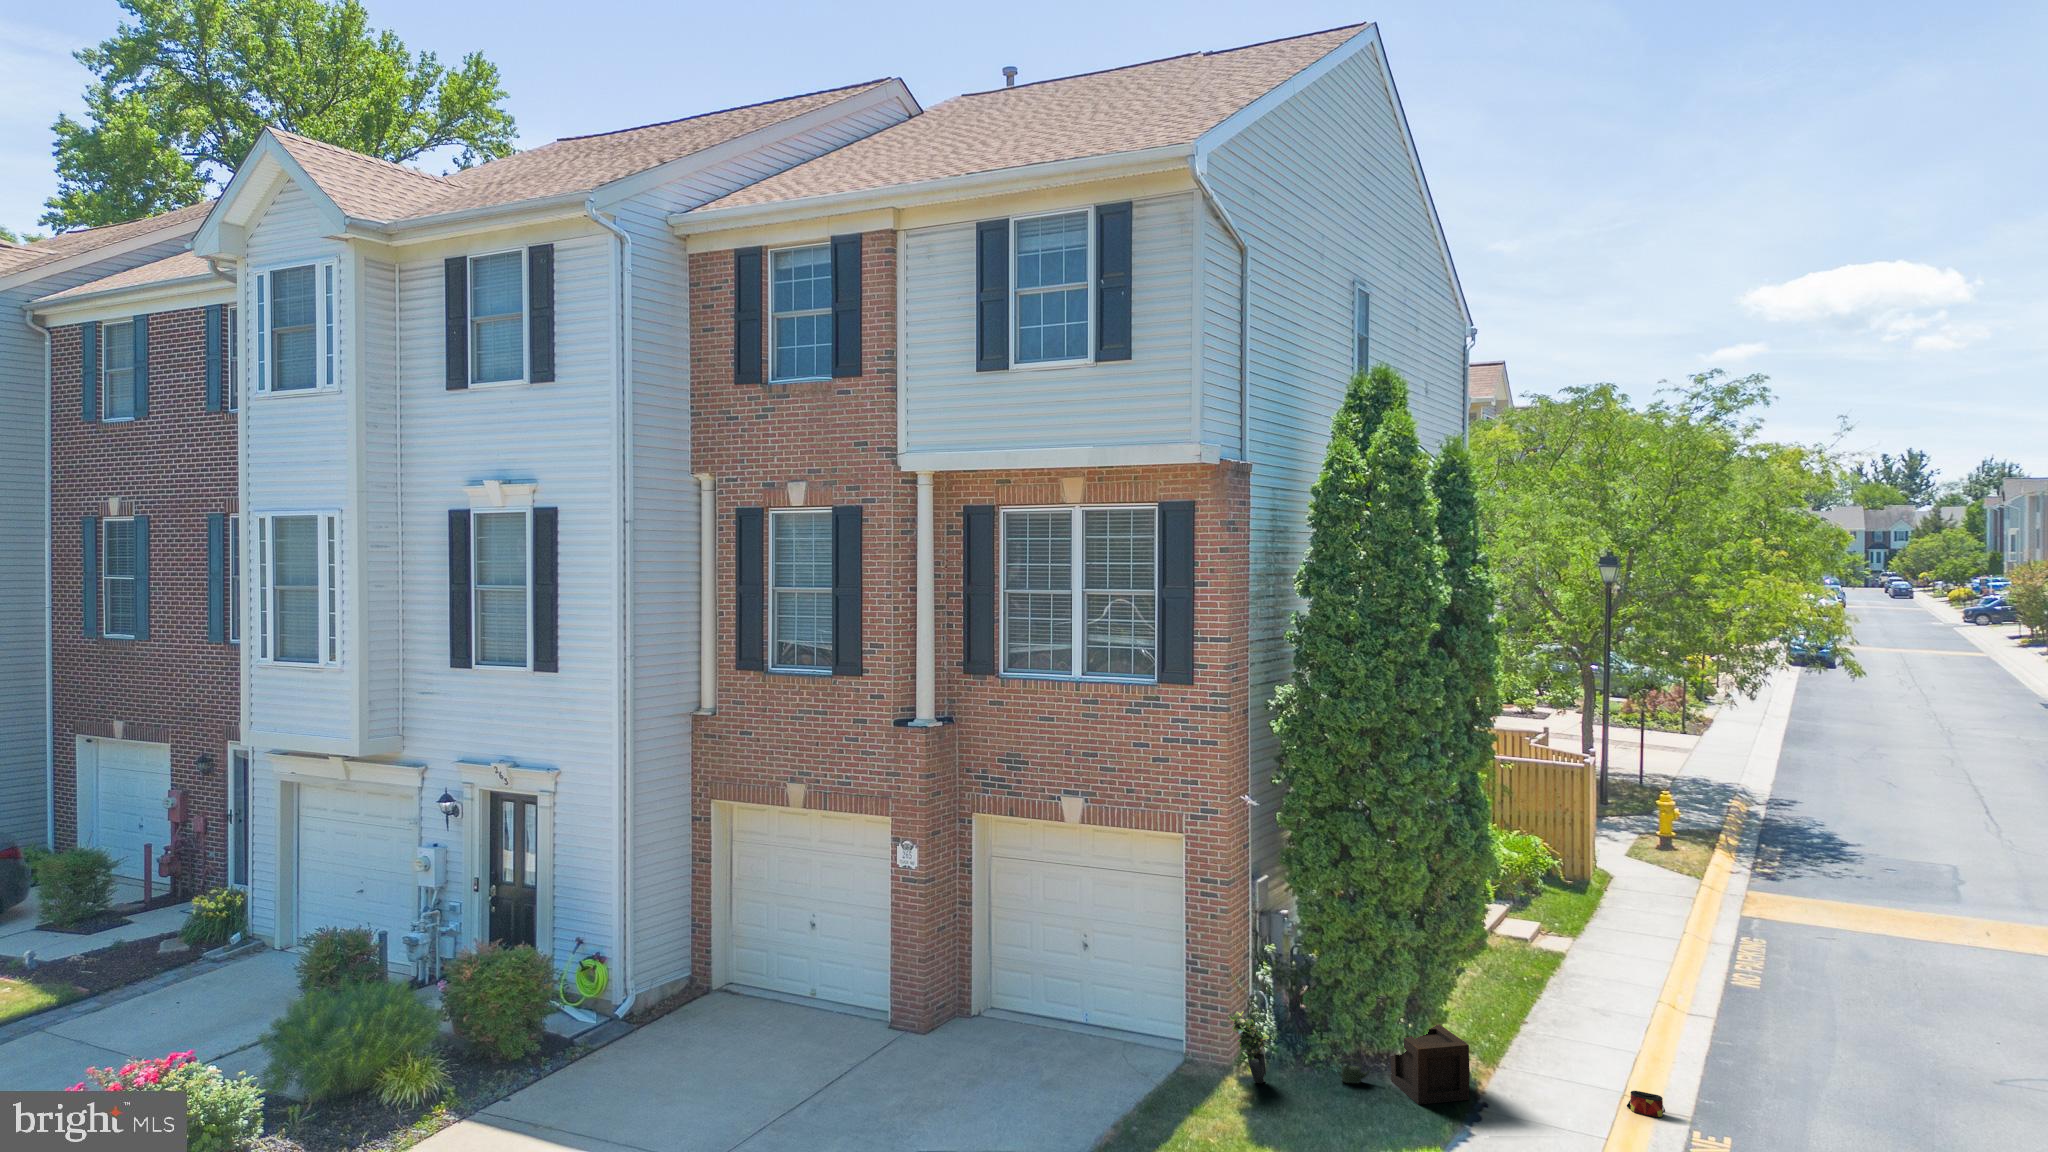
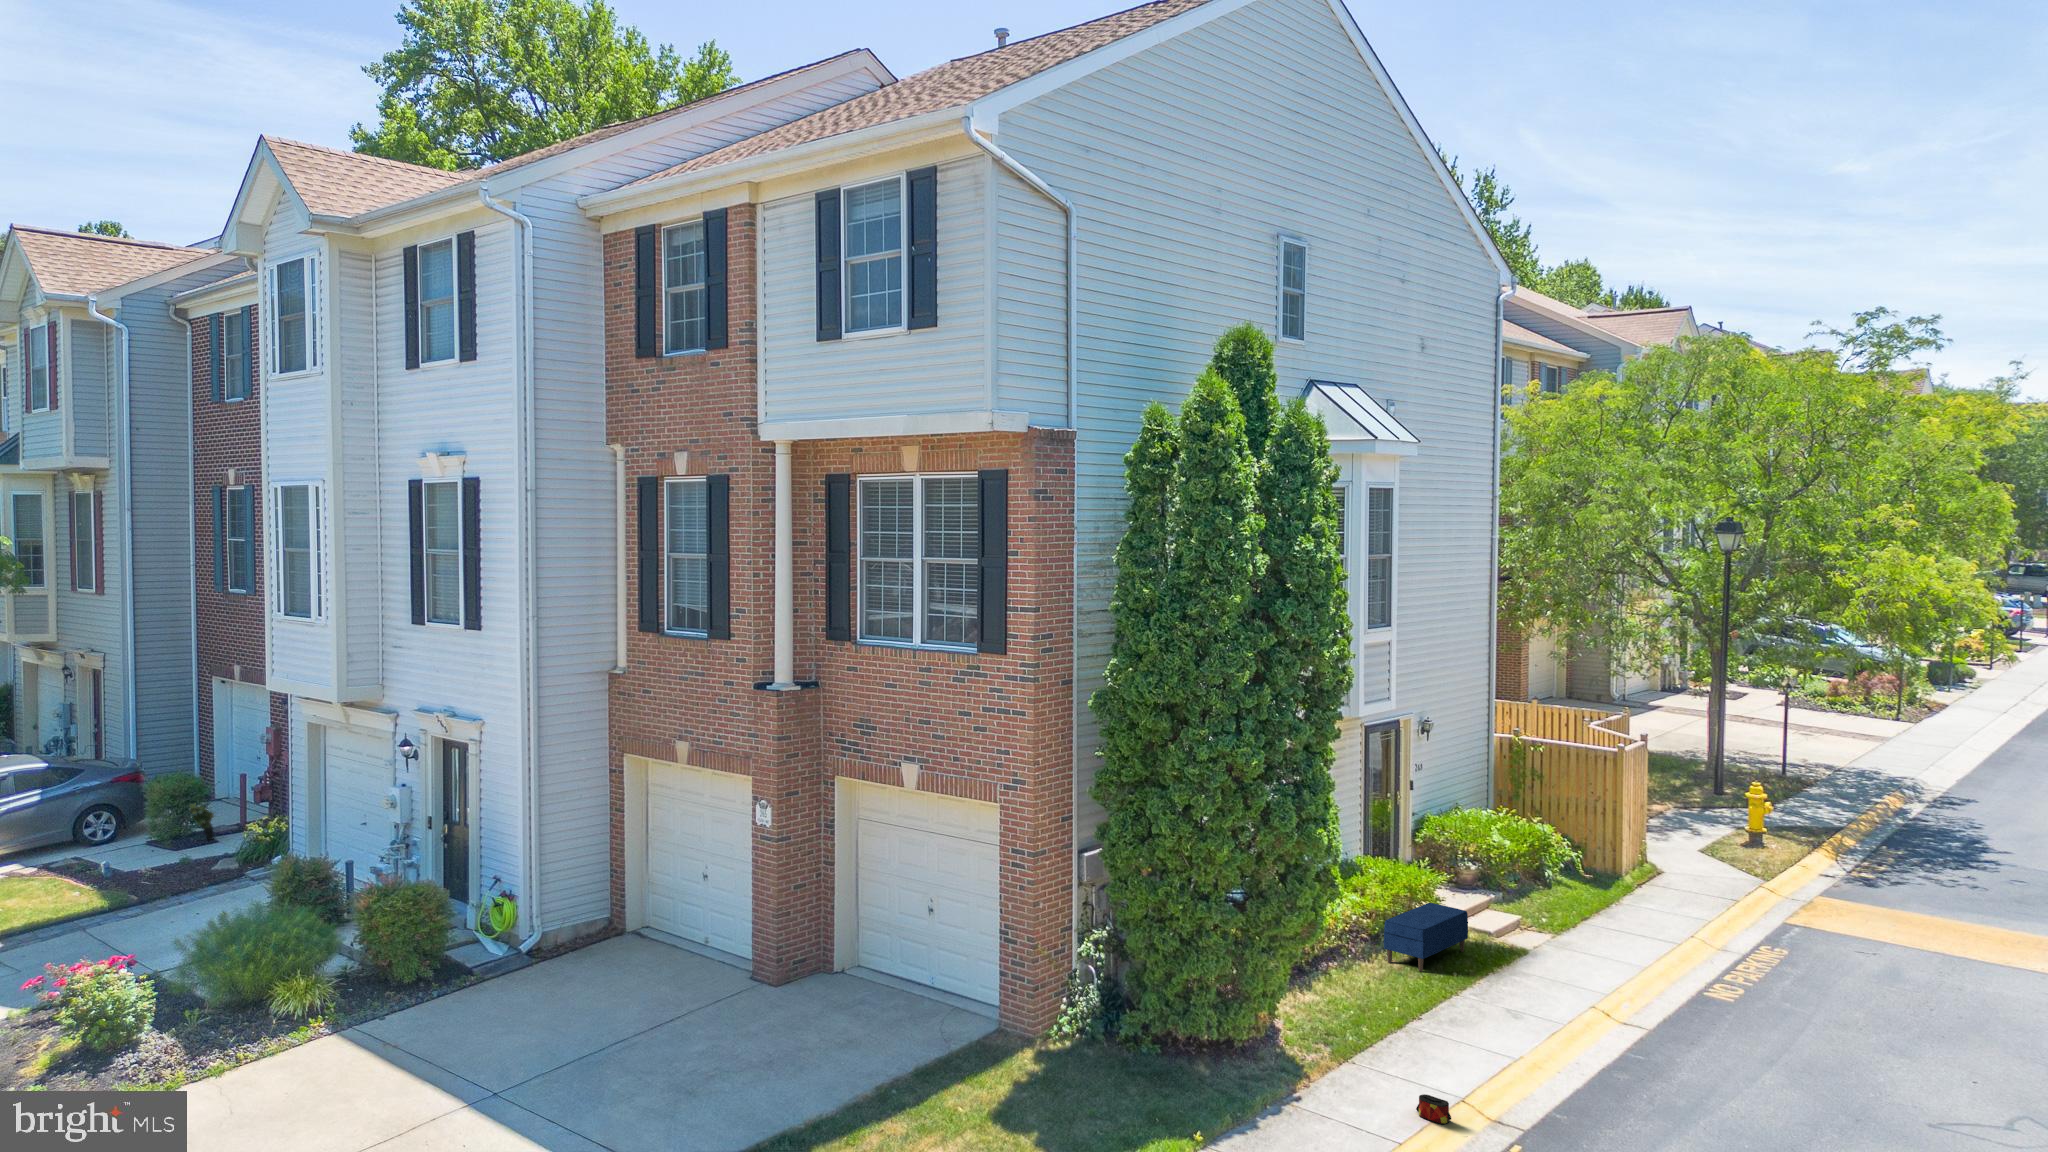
bench: none [1468,911,1529,975] -> present [1384,903,1468,972]
potted plant: present [1228,1011,1269,1084] -> present [190,804,214,840]
wooden crate: present [1390,1025,1470,1104] -> none [1190,1011,1254,1089]
watering can: present [1336,1059,1370,1083] -> none [1134,1038,1172,1064]

